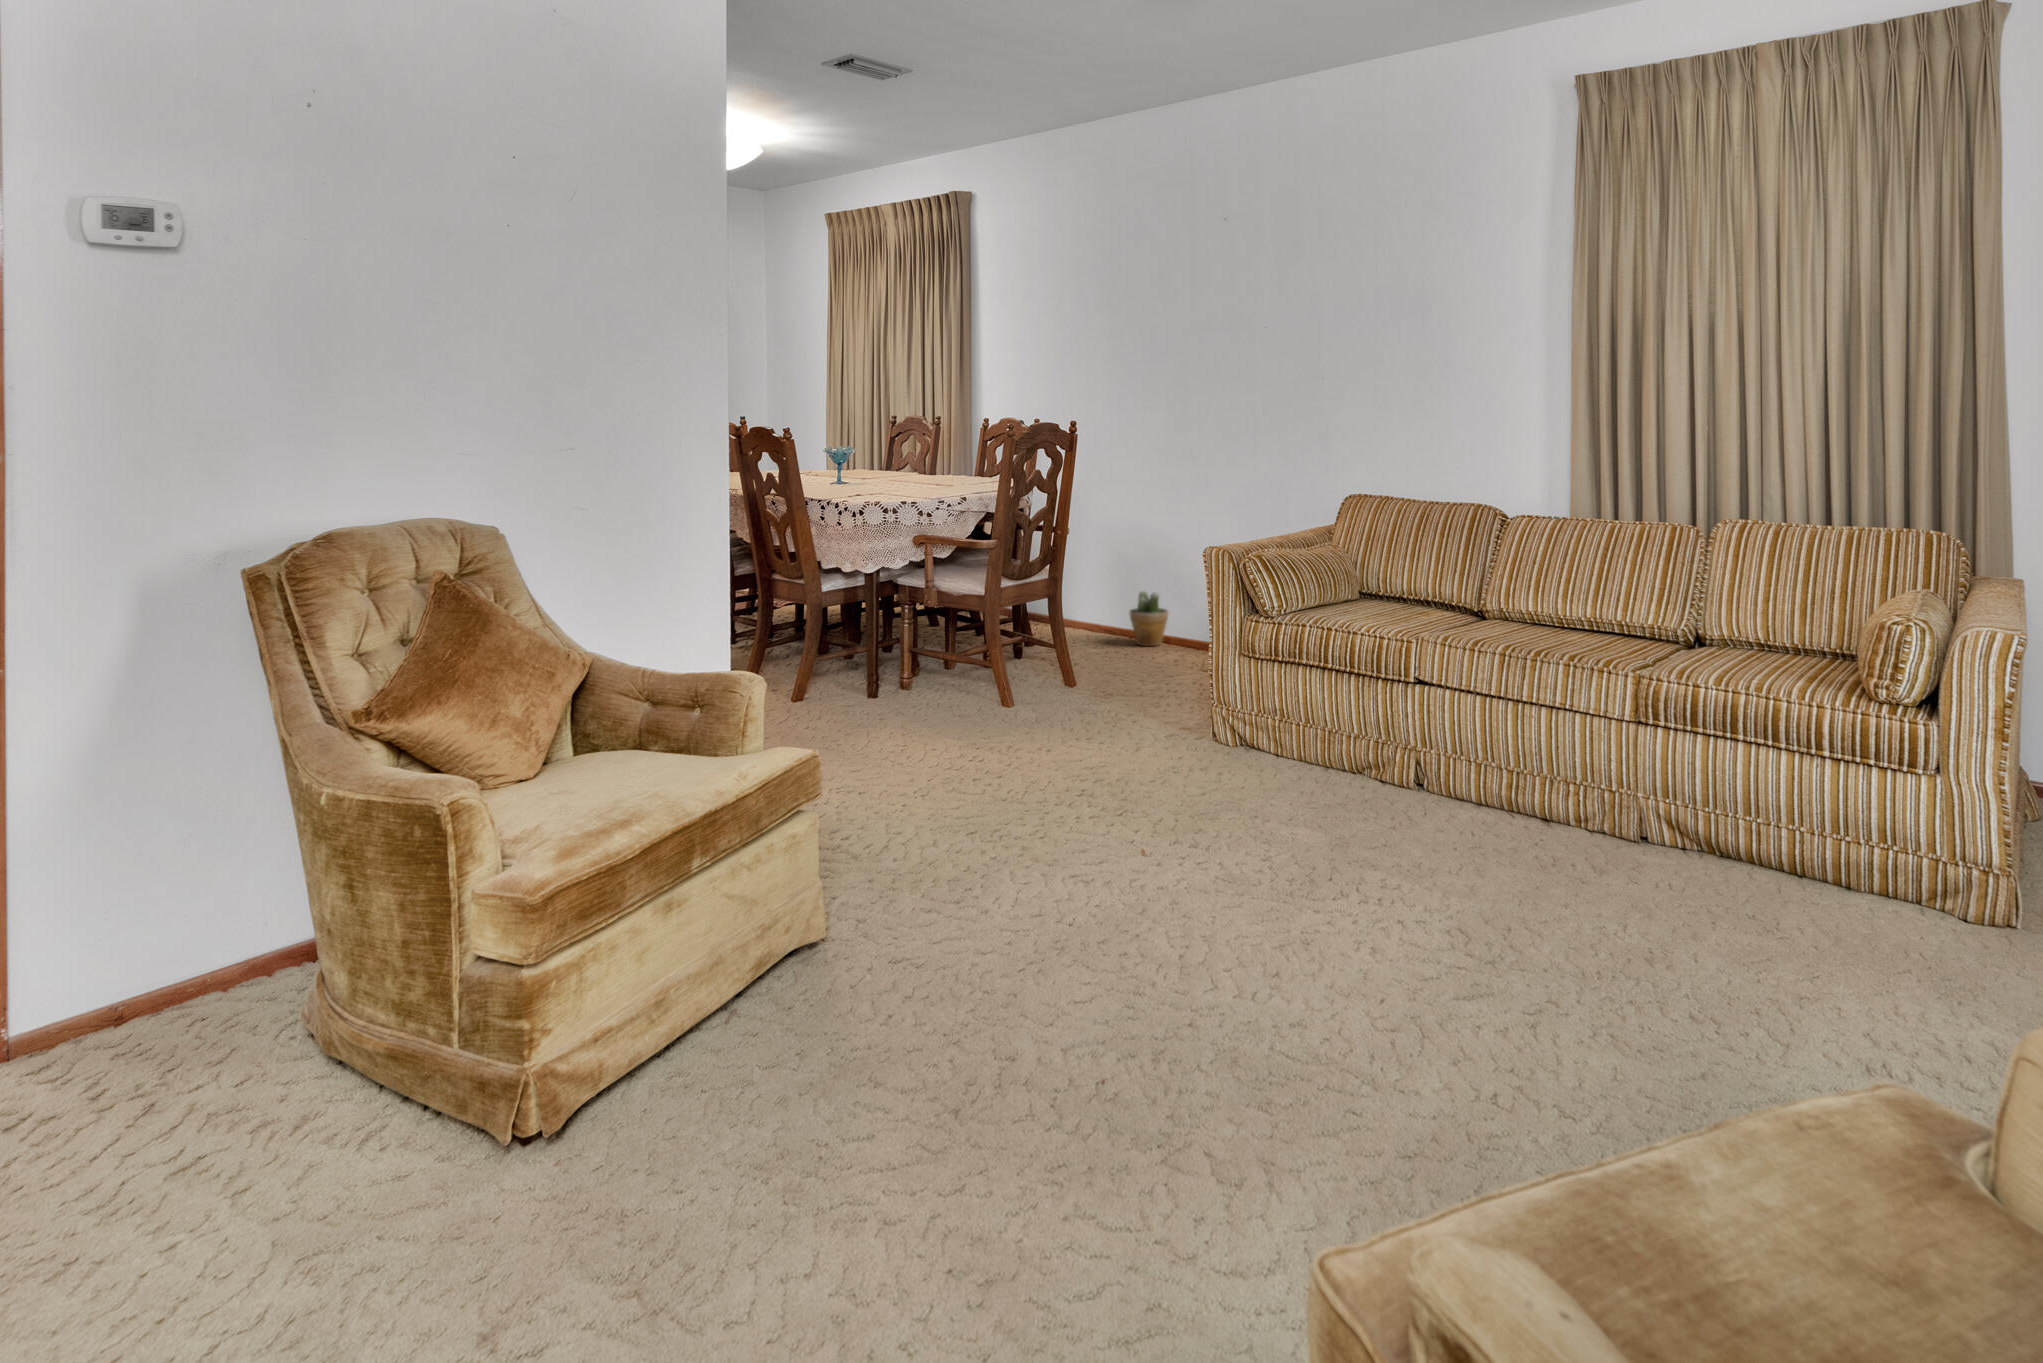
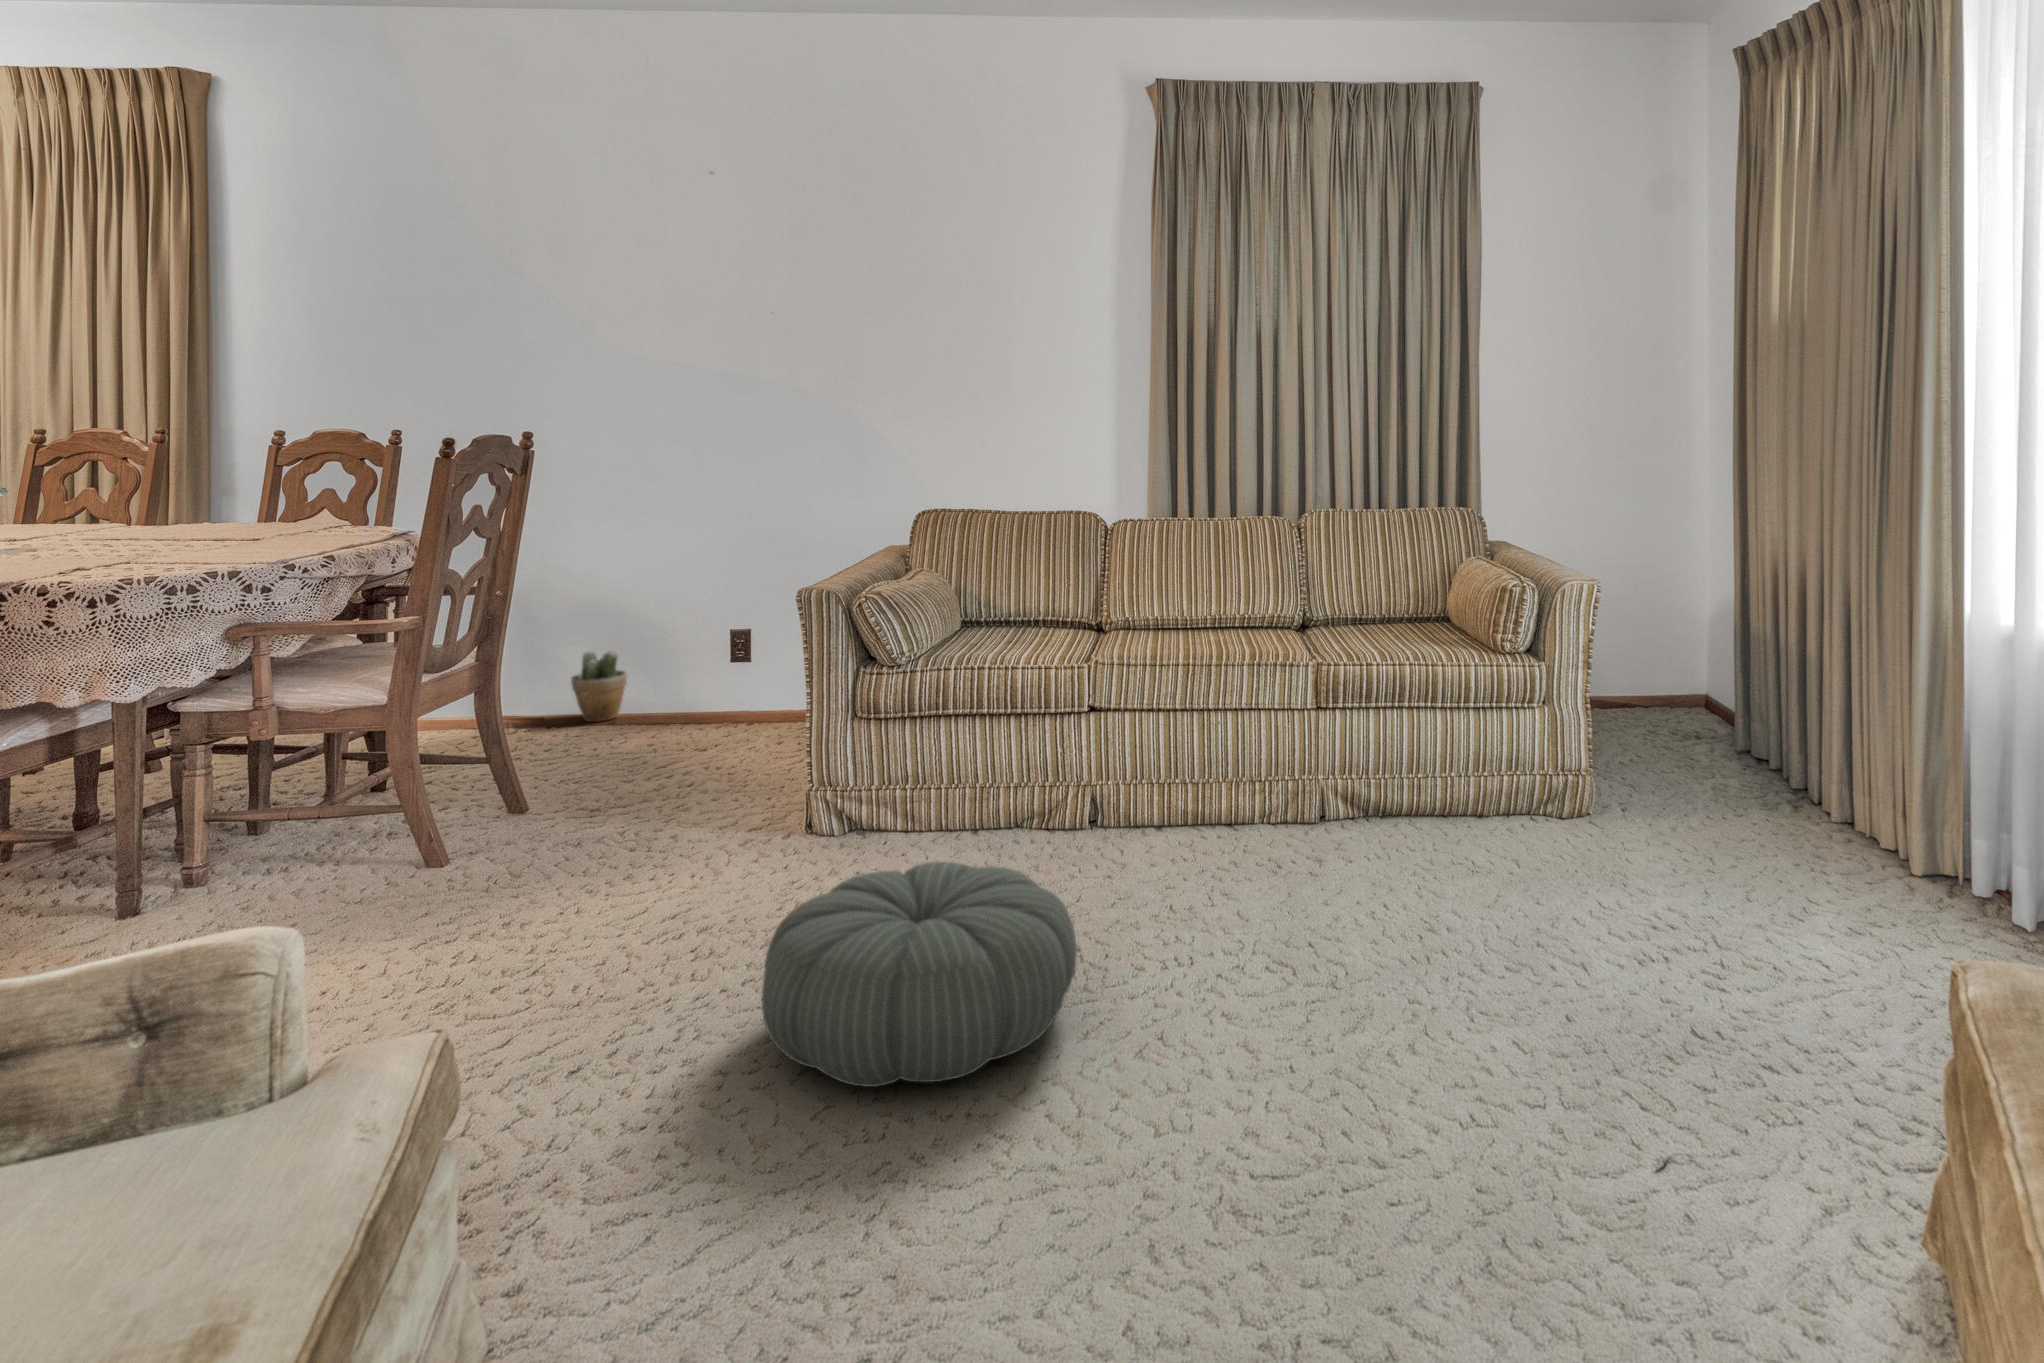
pouf: none [975,762,1226,928] -> present [761,862,1077,1087]

